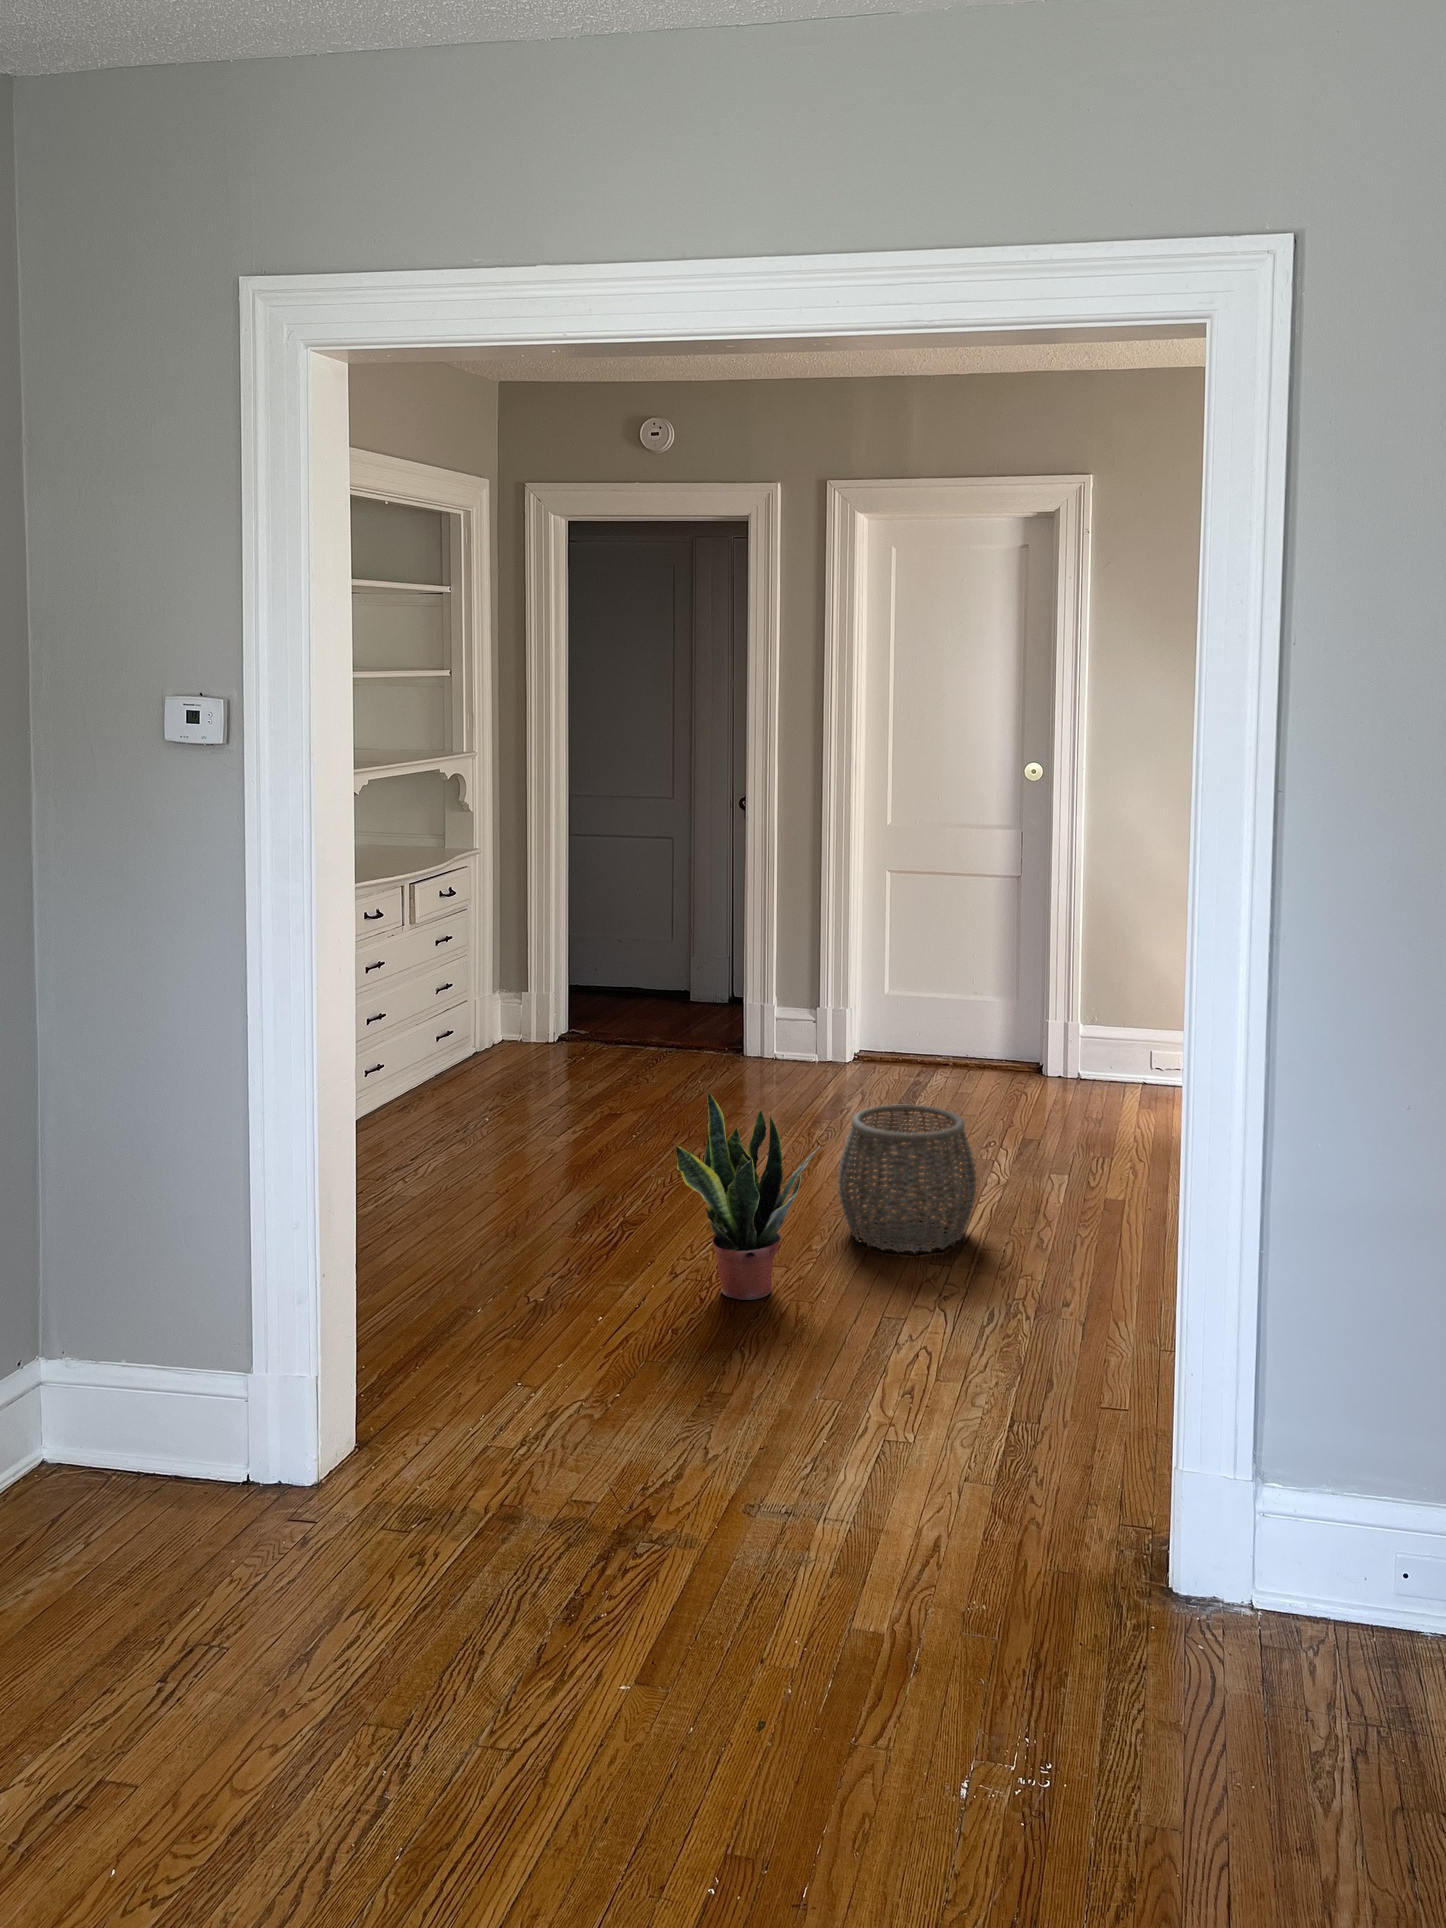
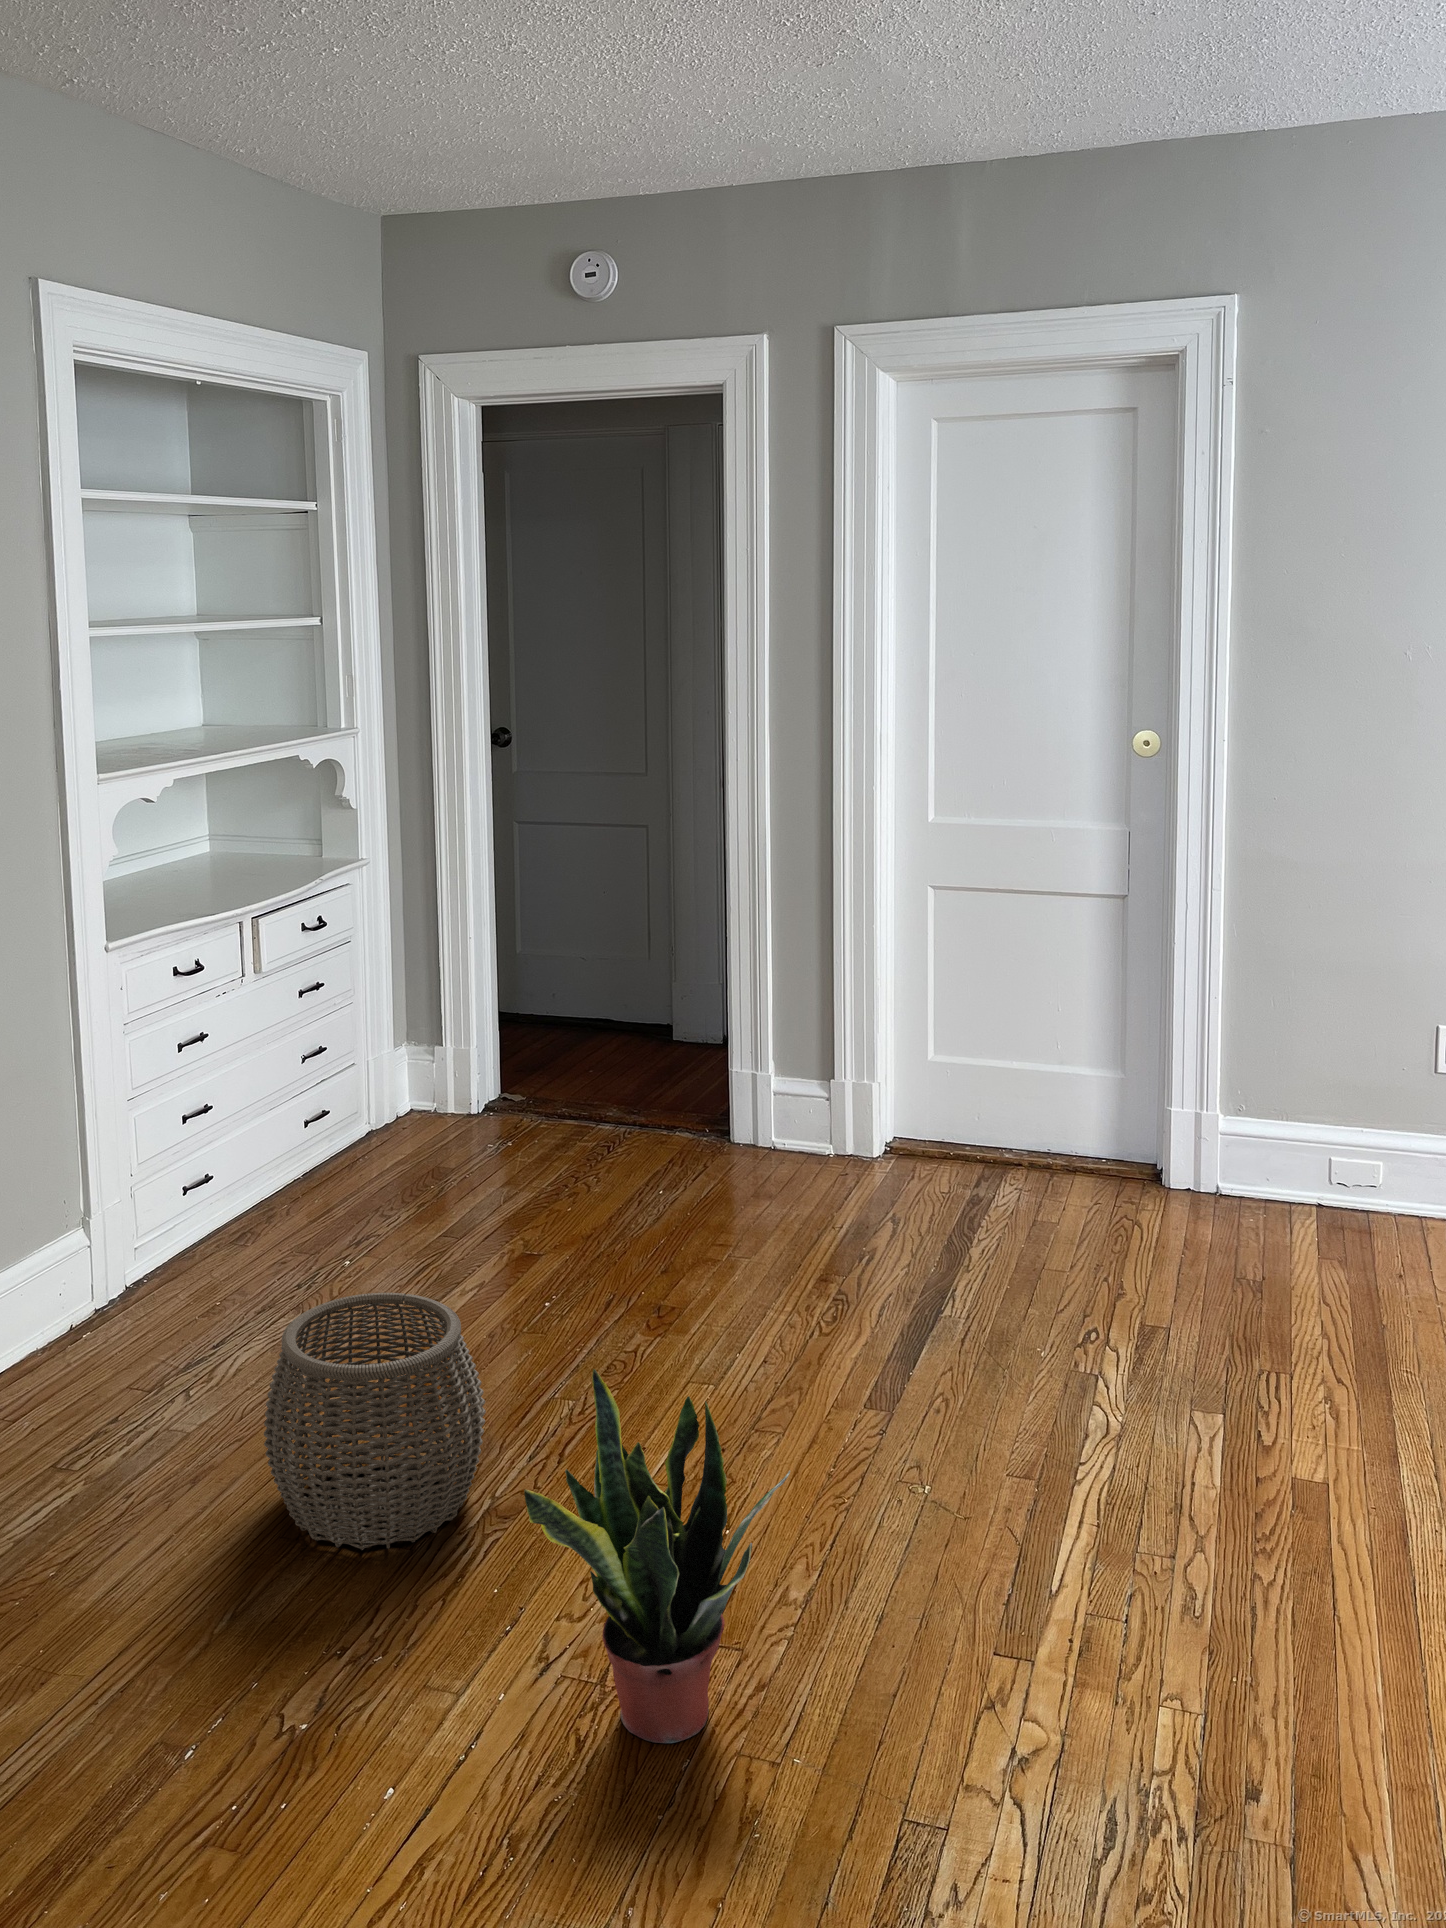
woven basket: present [838,1105,977,1253] -> present [264,1293,486,1550]

